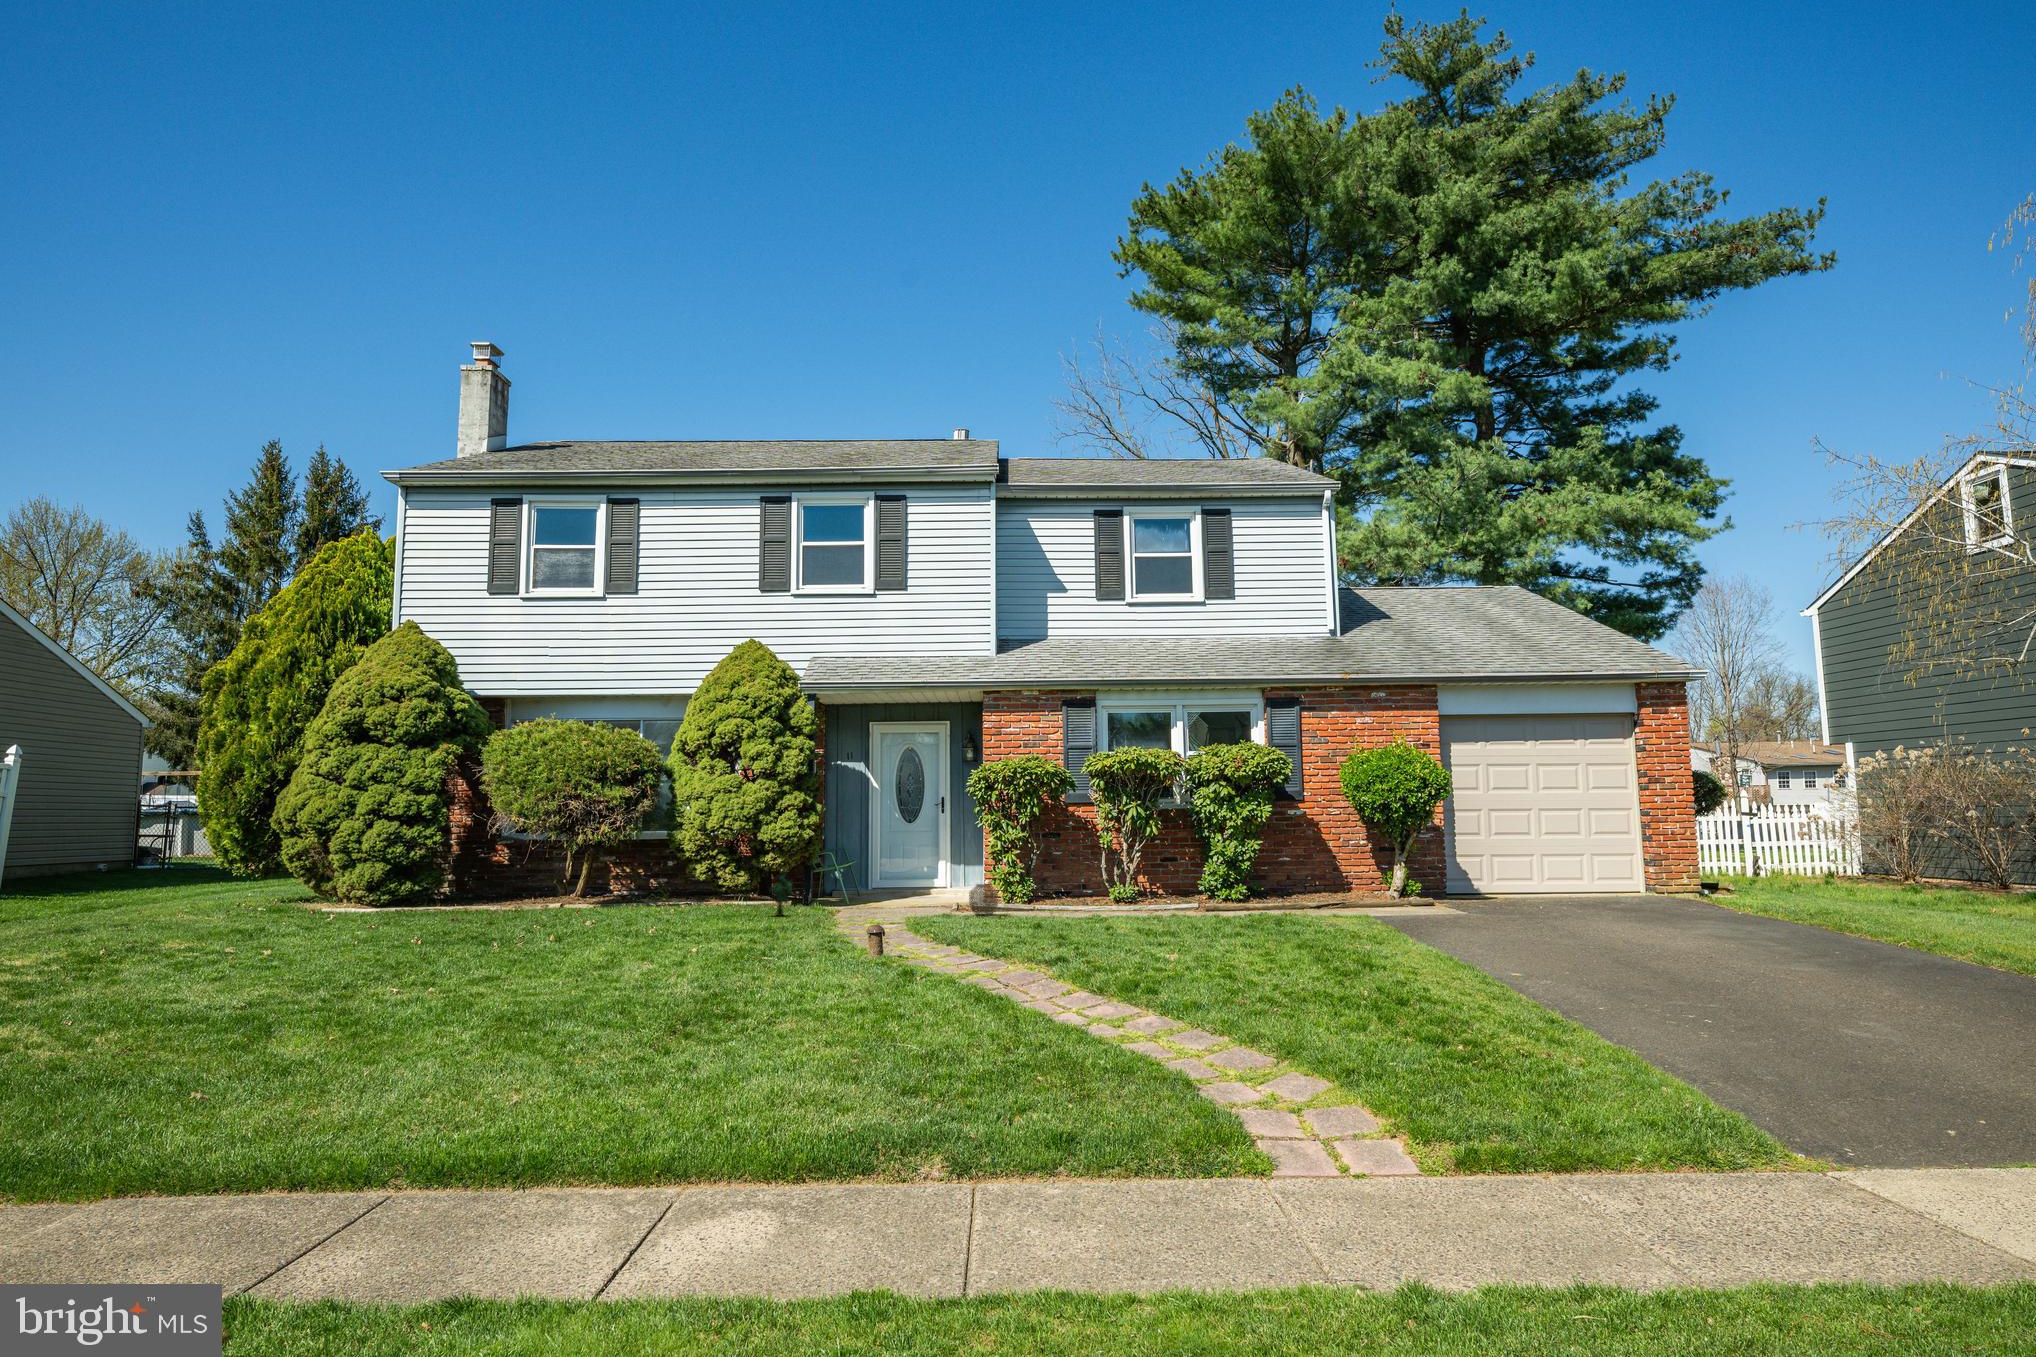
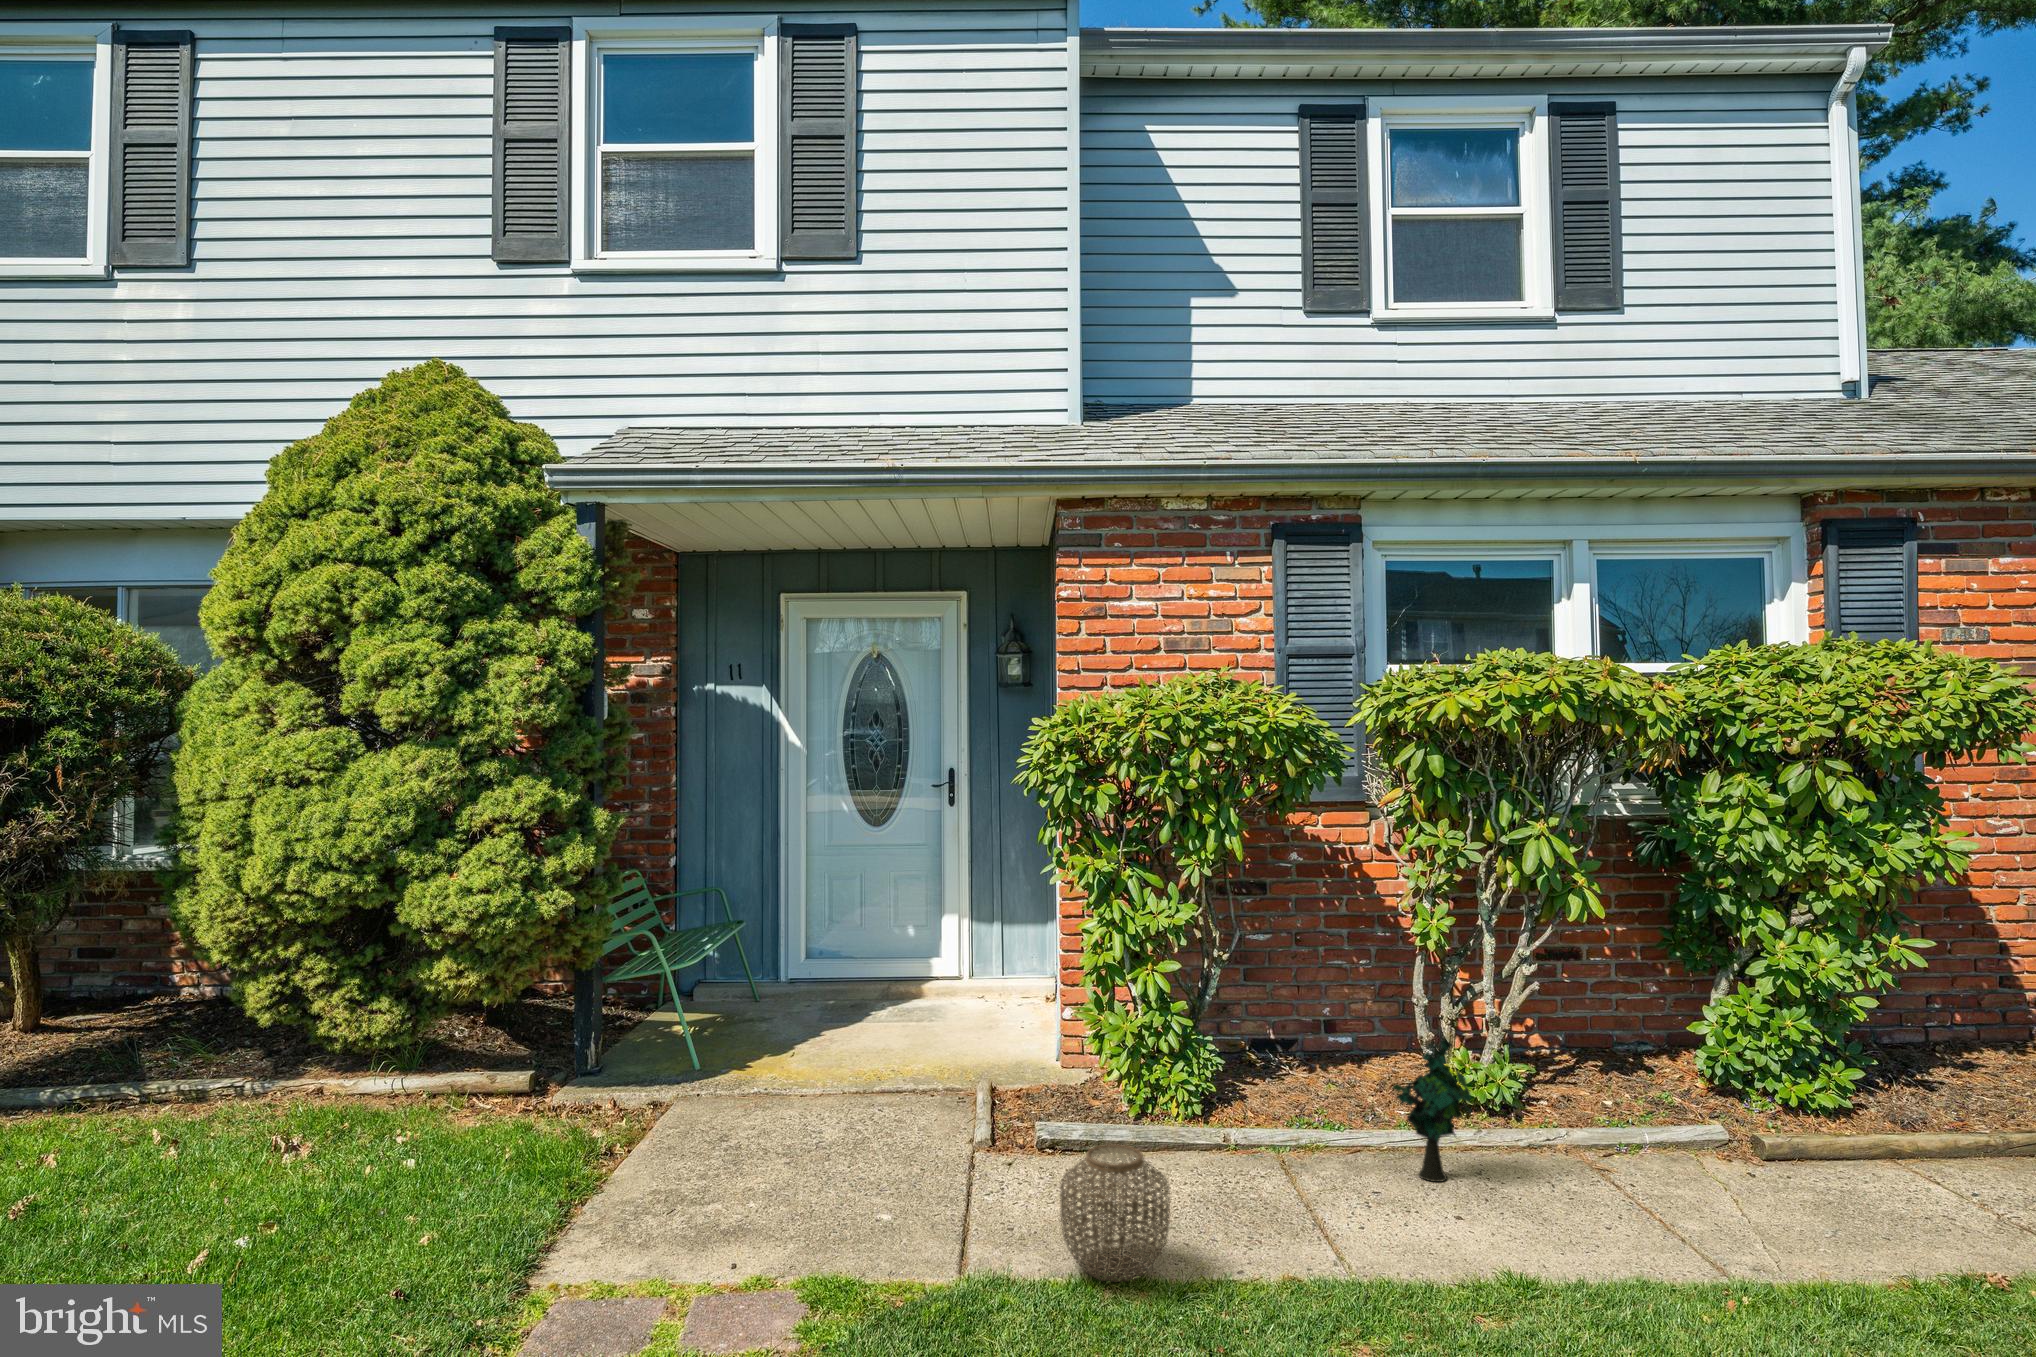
decorative plant: present [770,872,792,916] -> present [1392,1040,1471,1182]

